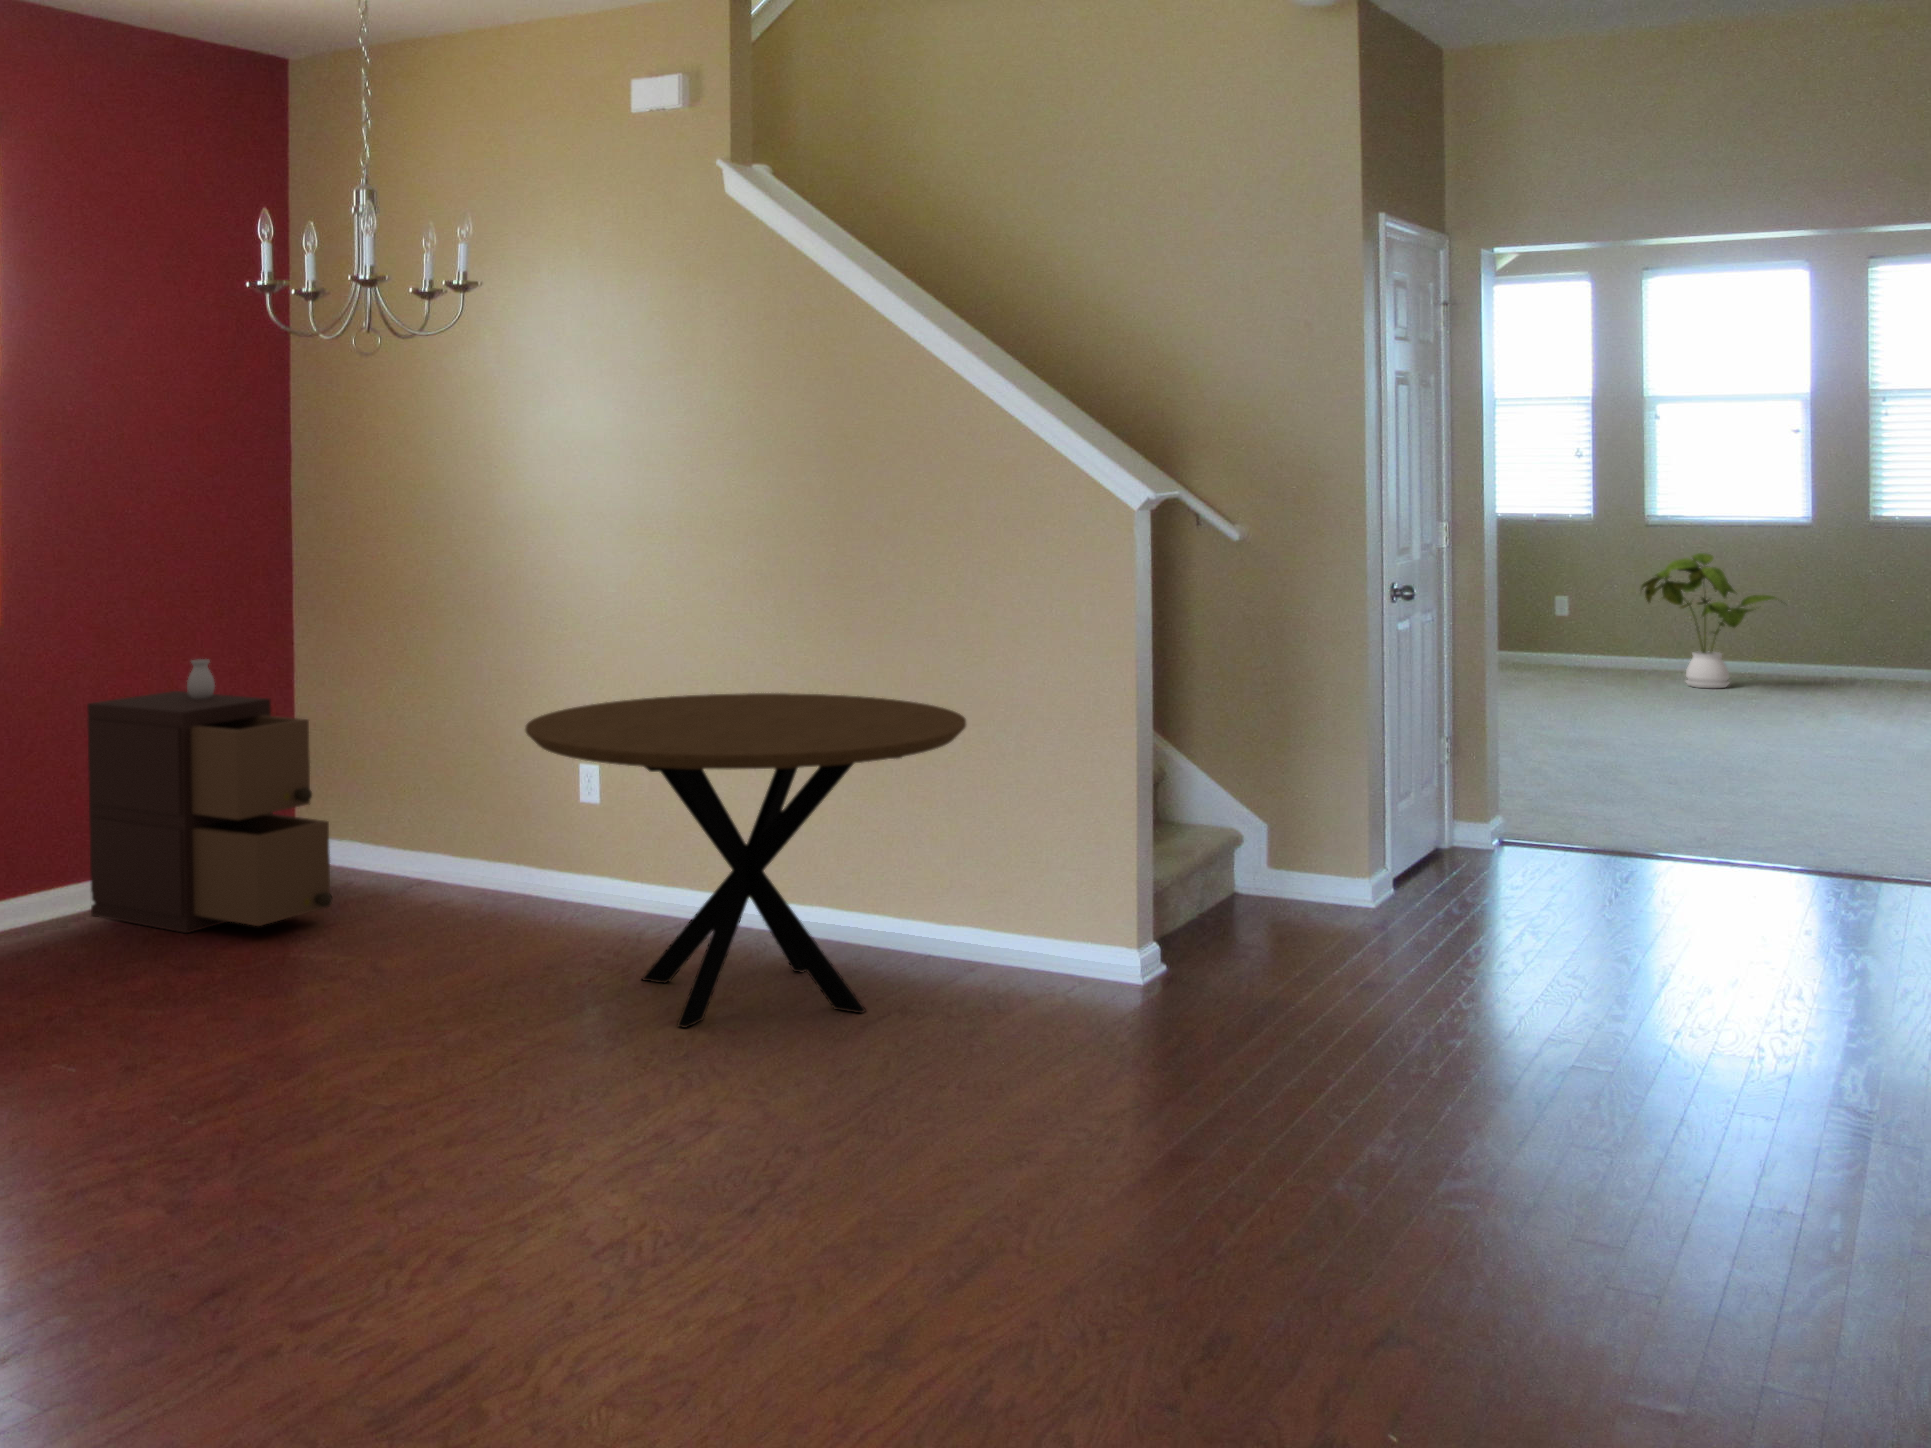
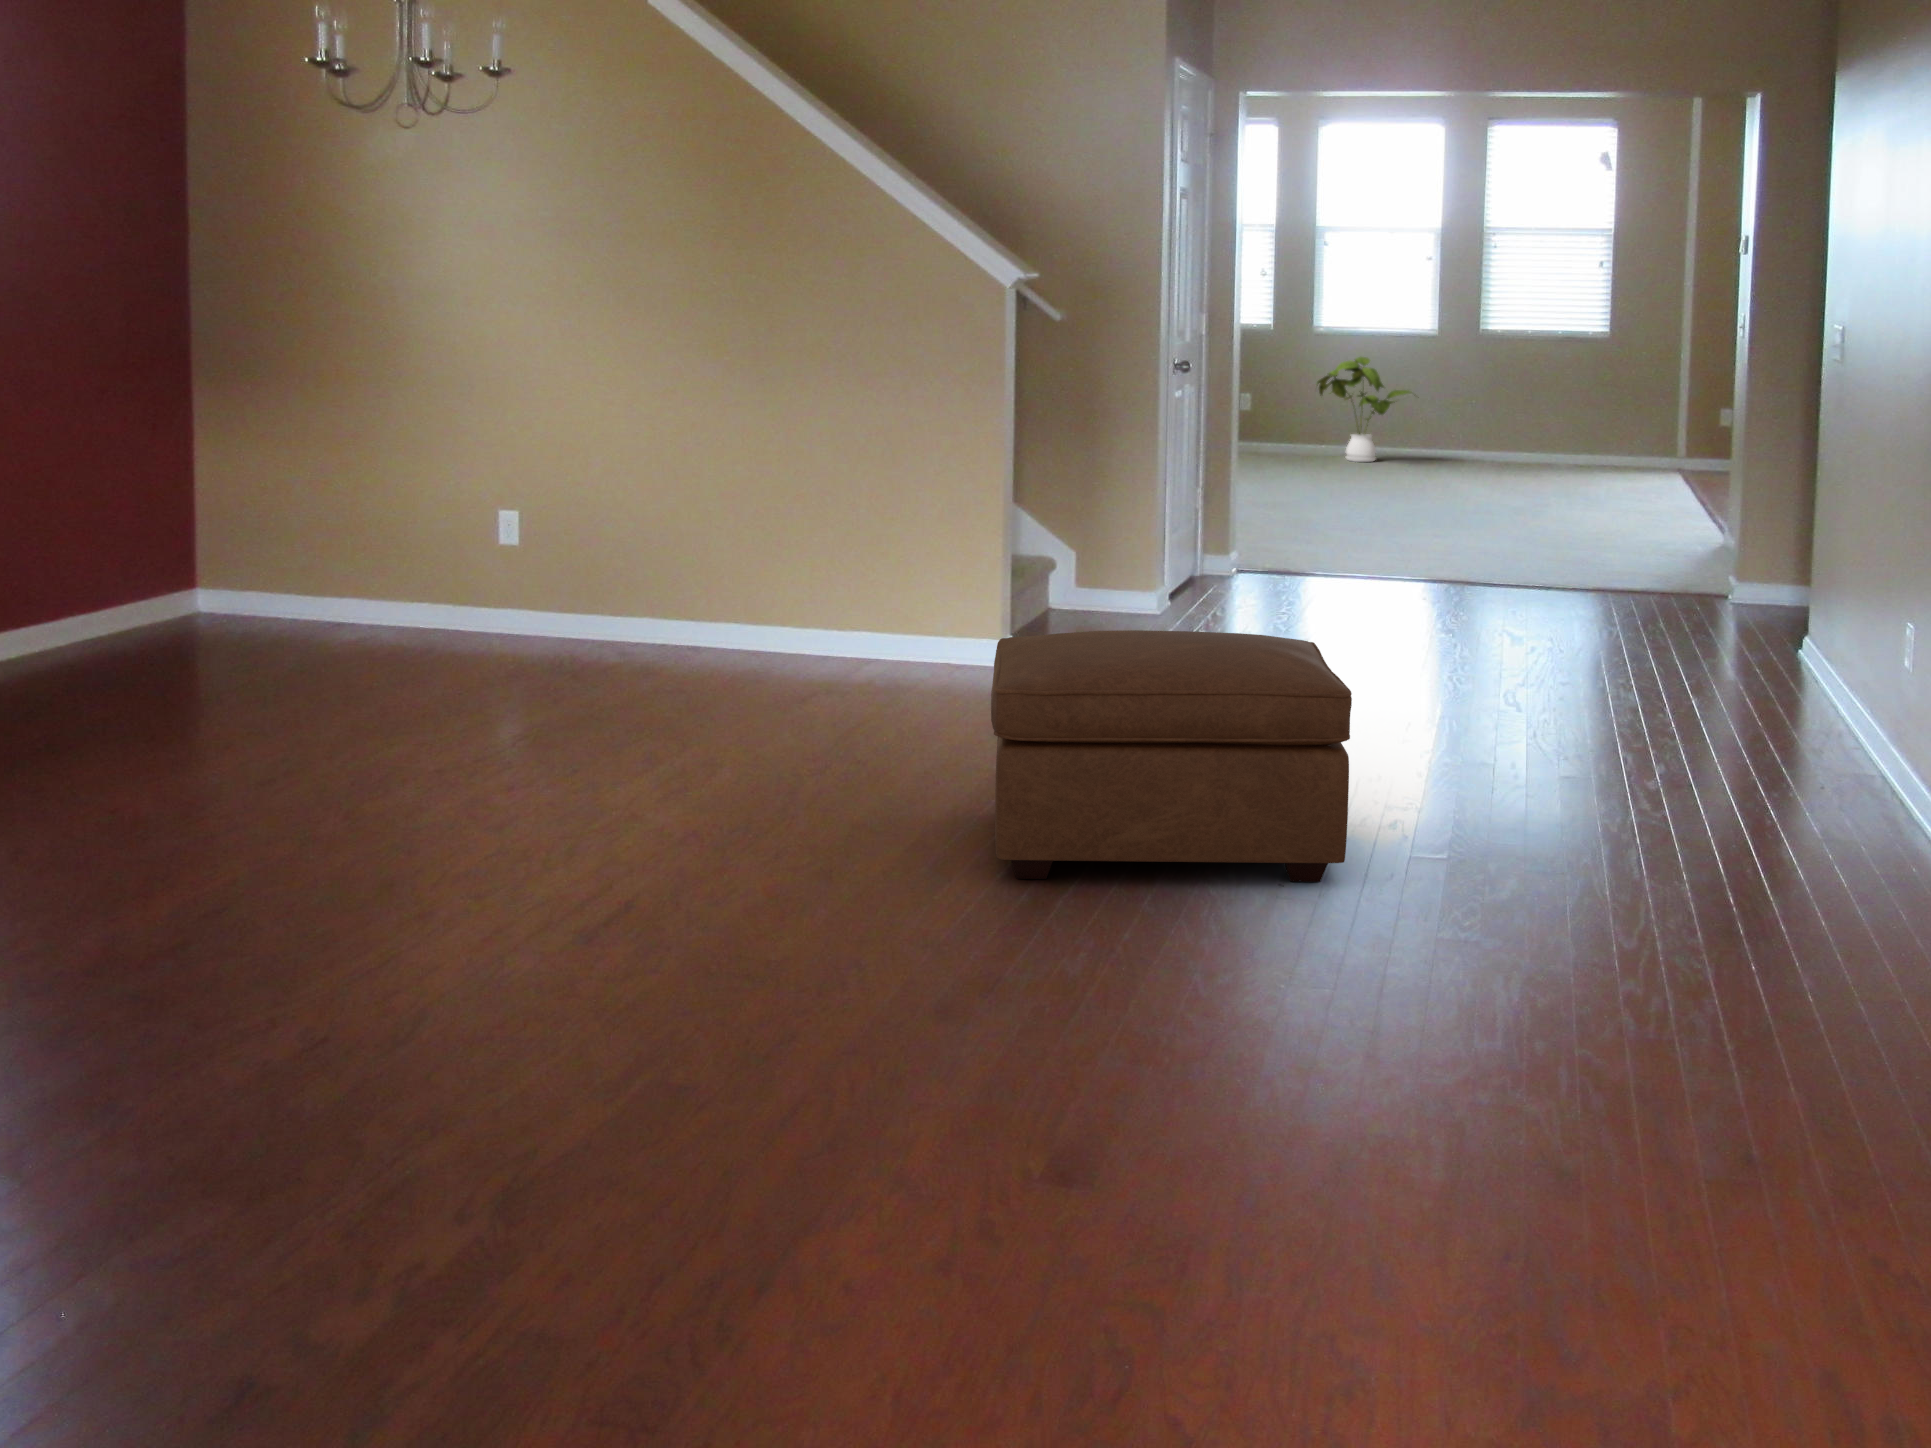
storage cabinet: present [87,659,333,933] -> none [17,415,279,665]
dining table: present [525,693,966,1028] -> none [491,443,872,714]
ottoman: none [1029,979,1541,1373] -> present [991,630,1352,882]

